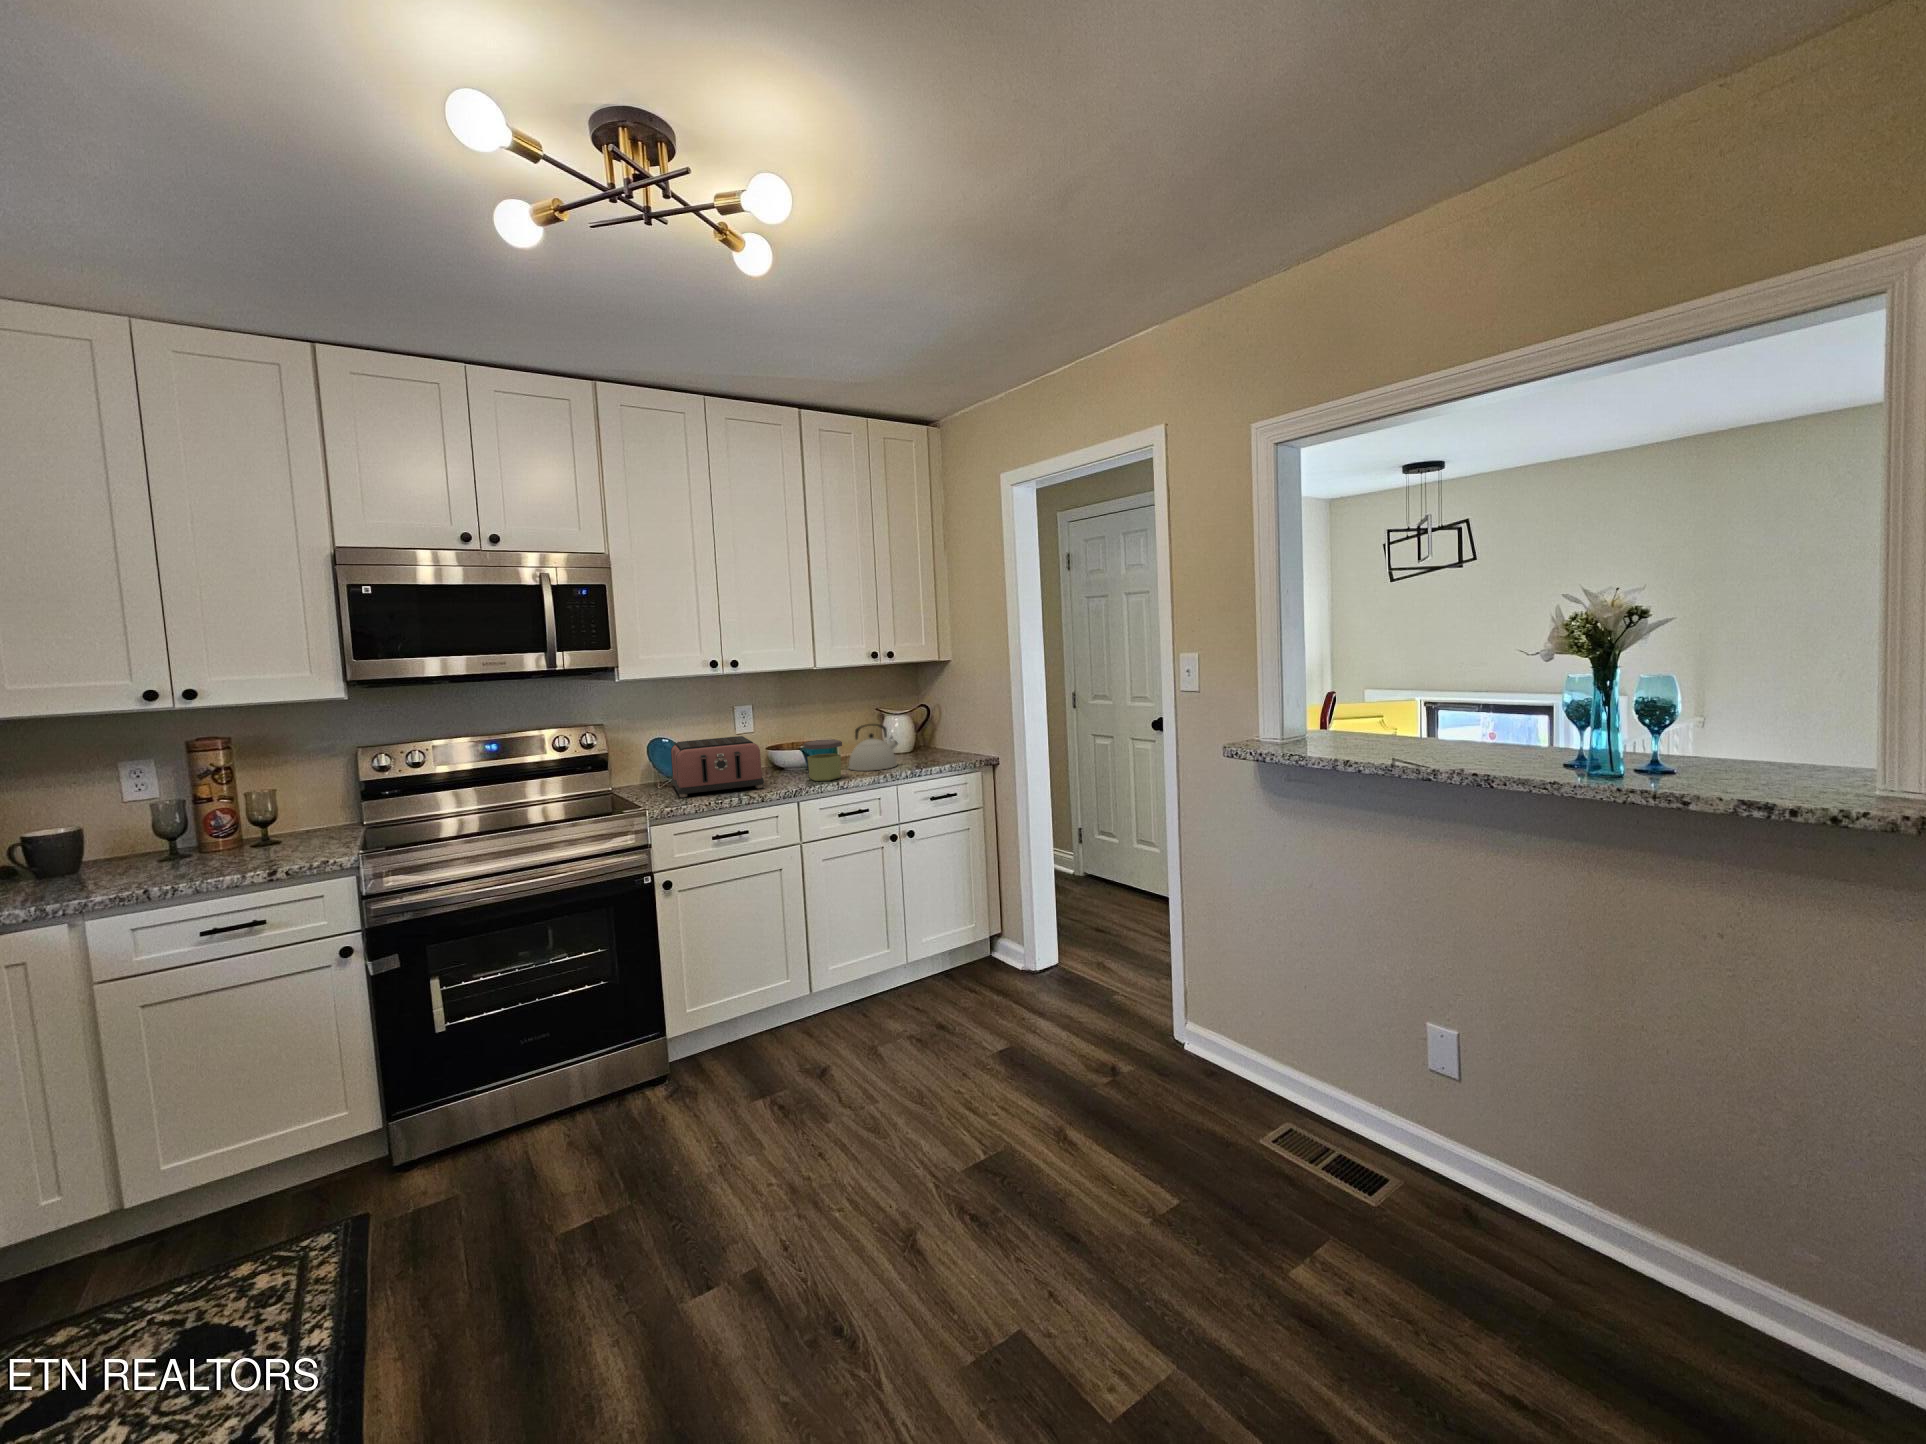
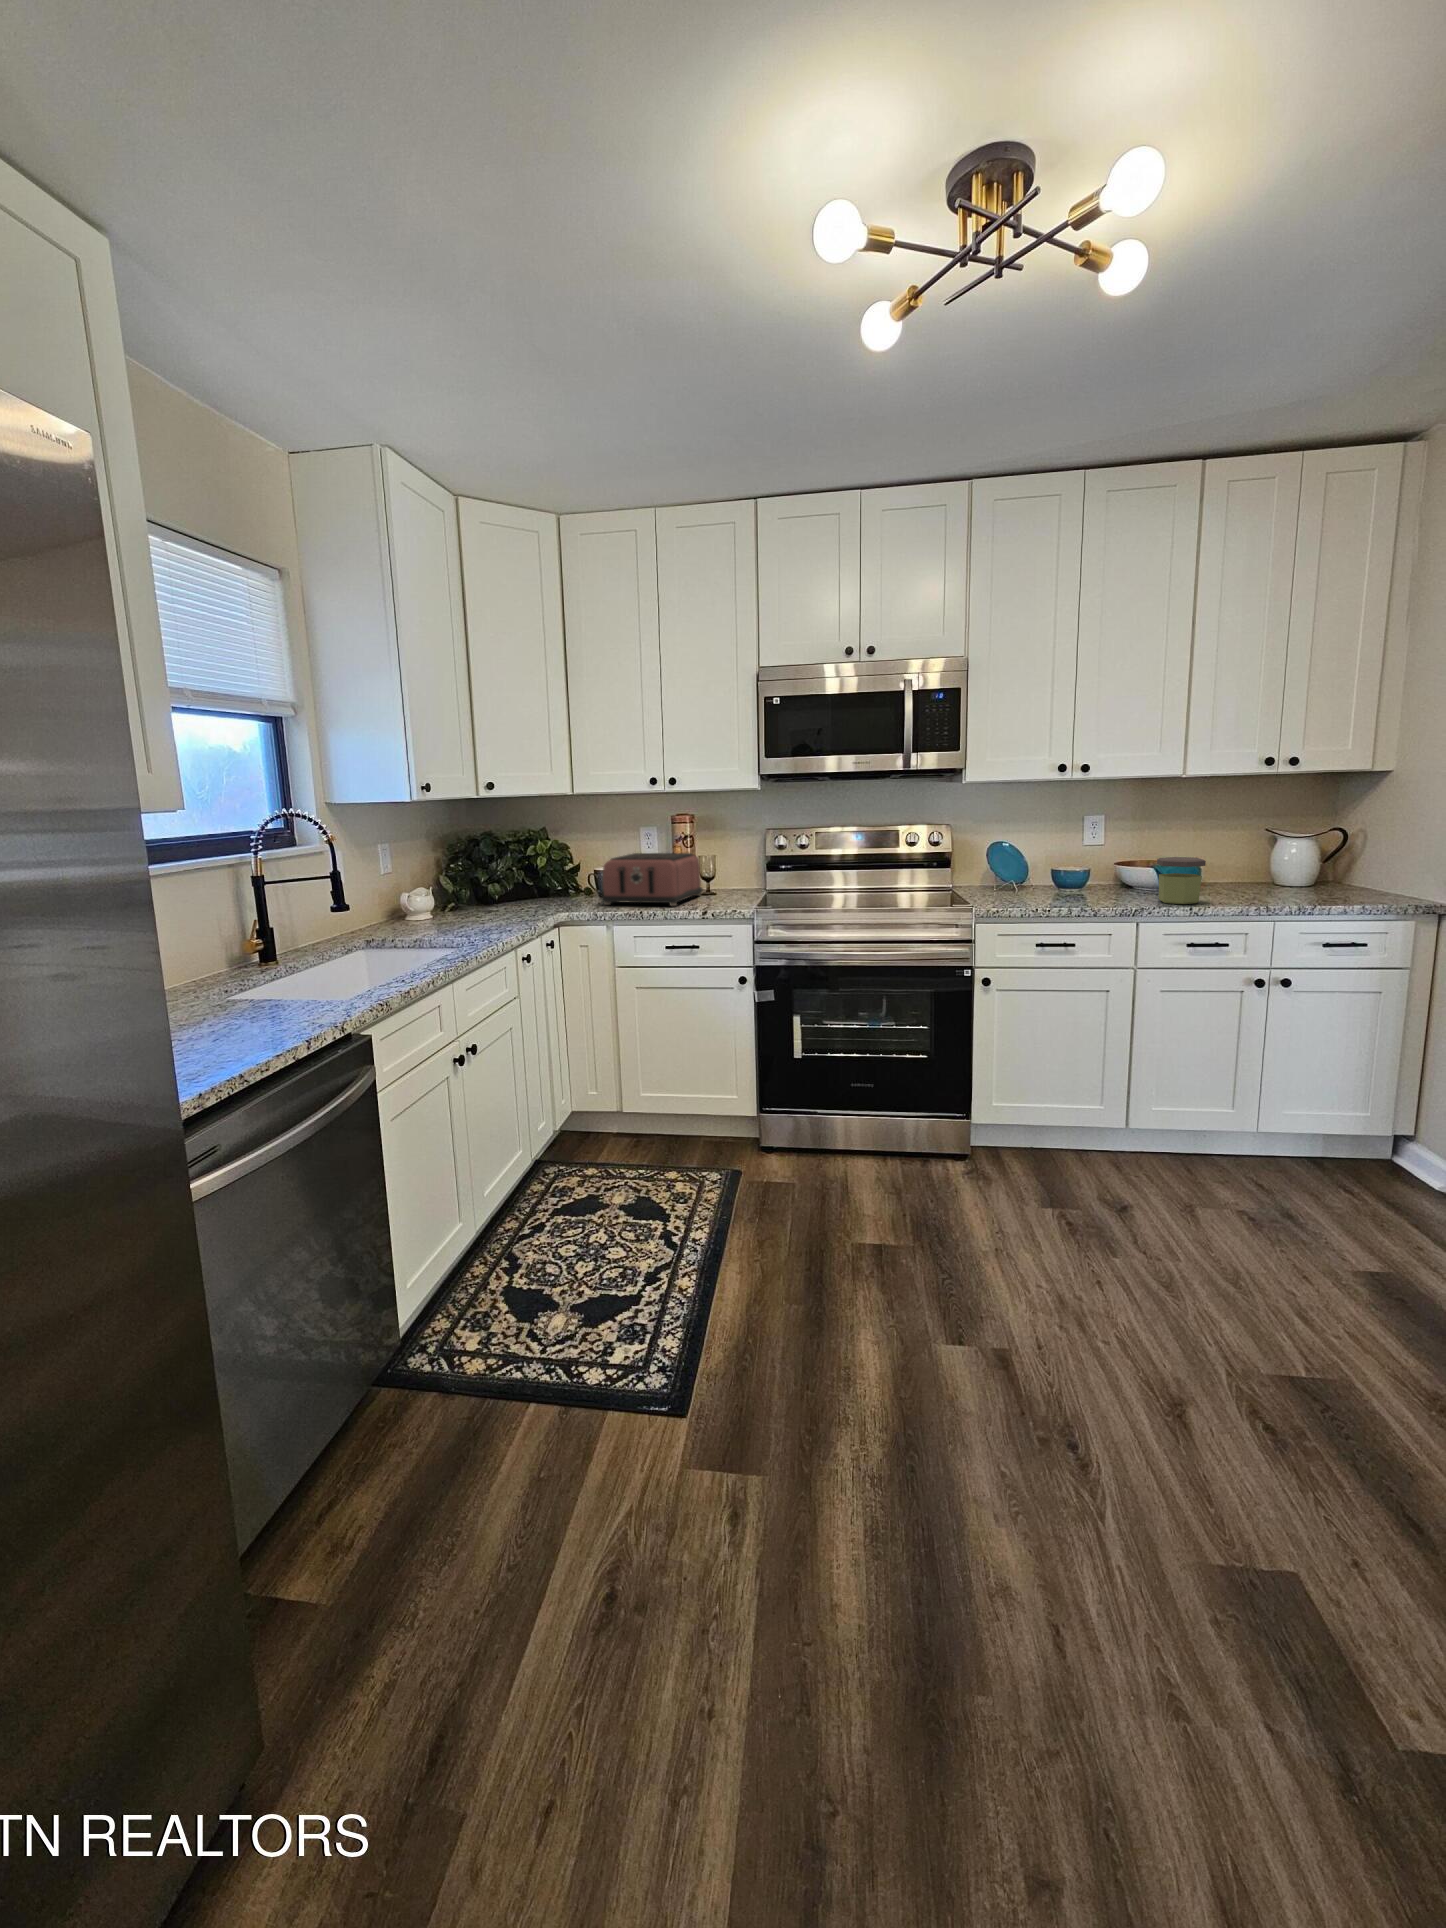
kettle: present [848,724,898,771] -> none [1214,844,1290,900]
toaster: present [671,736,764,797] -> present [602,853,702,906]

